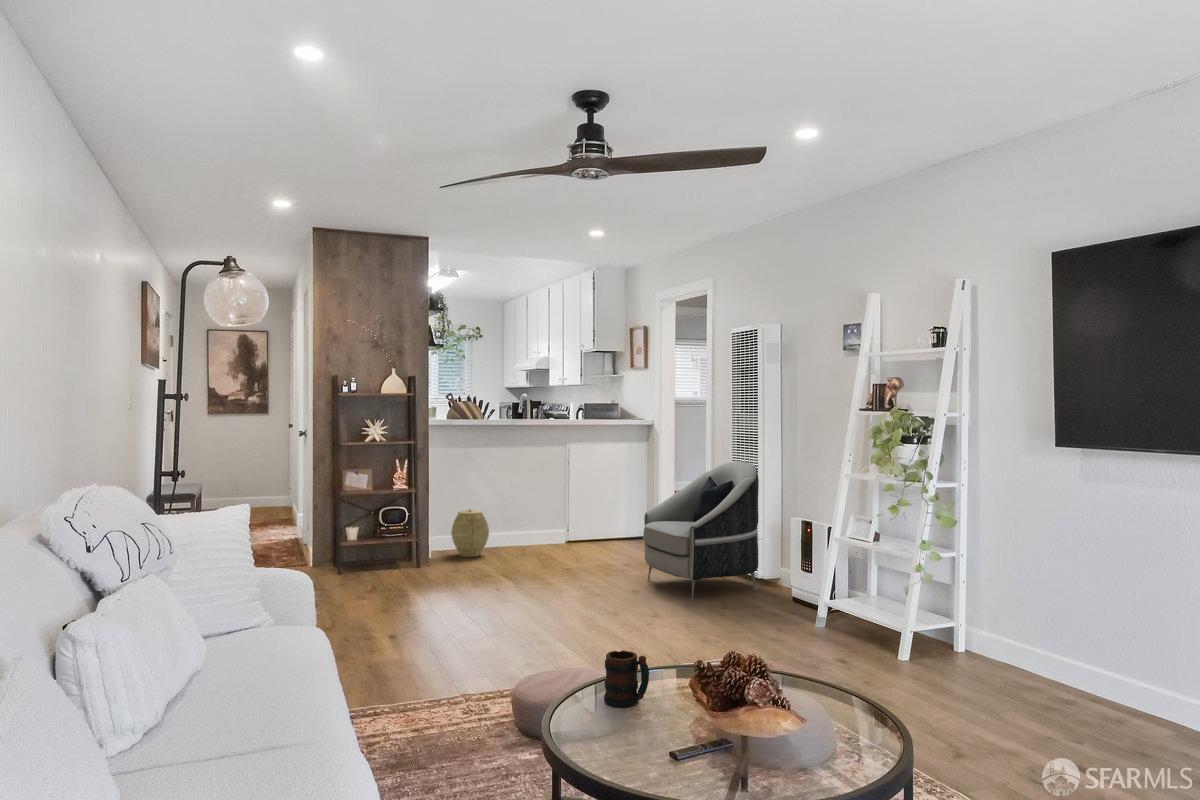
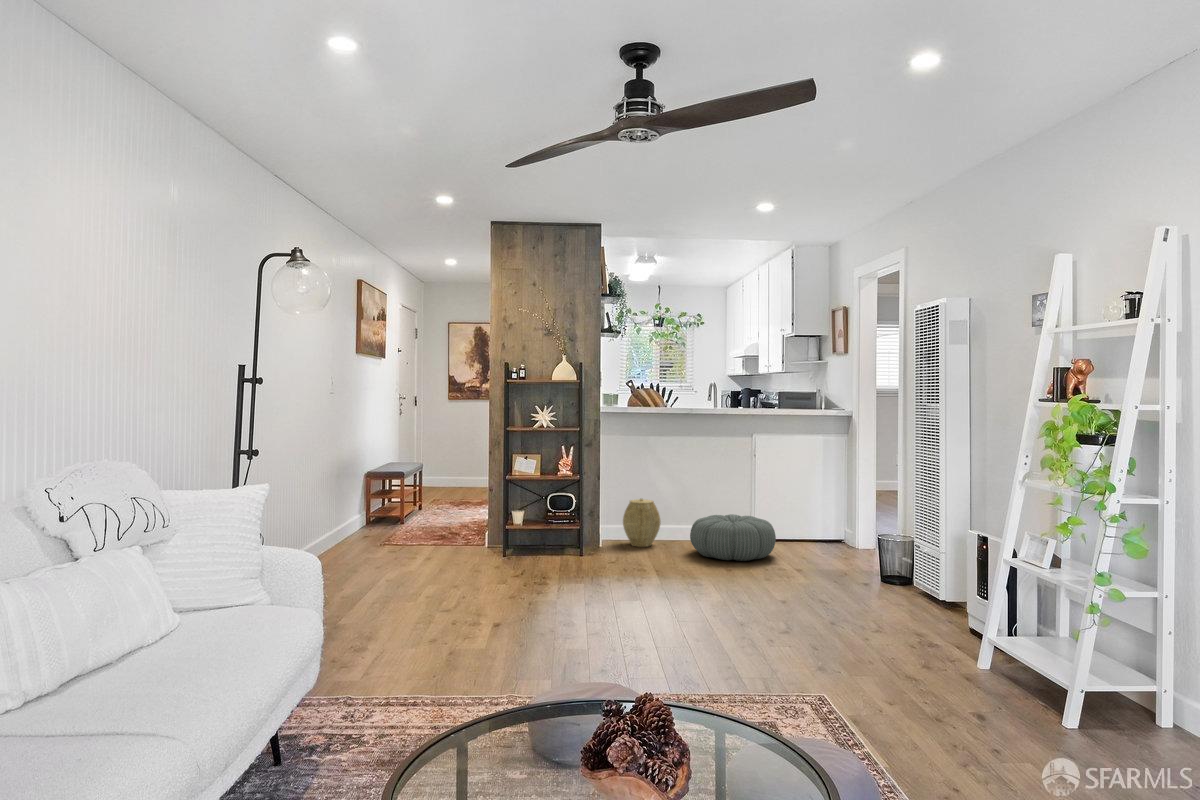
armchair: present [643,461,759,600] -> none [799,431,934,616]
pouf: none [523,520,603,563] -> present [690,514,776,561]
mug: present [604,650,649,707] -> none [498,679,539,747]

